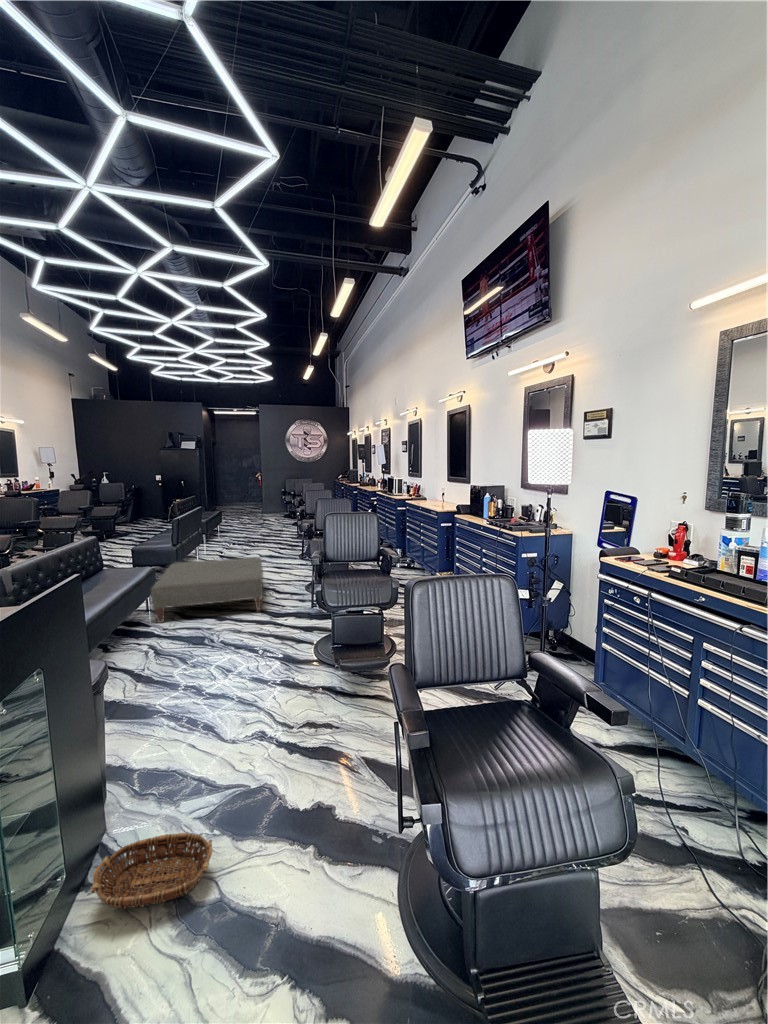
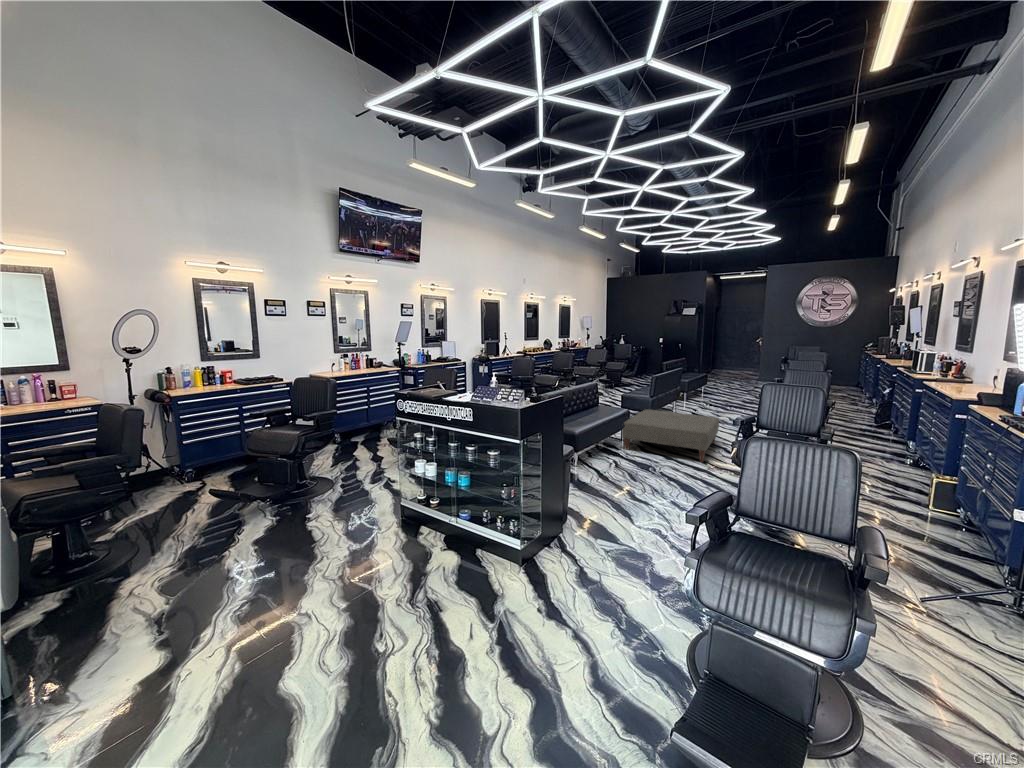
basket: present [91,833,213,909] -> none [542,535,616,581]

